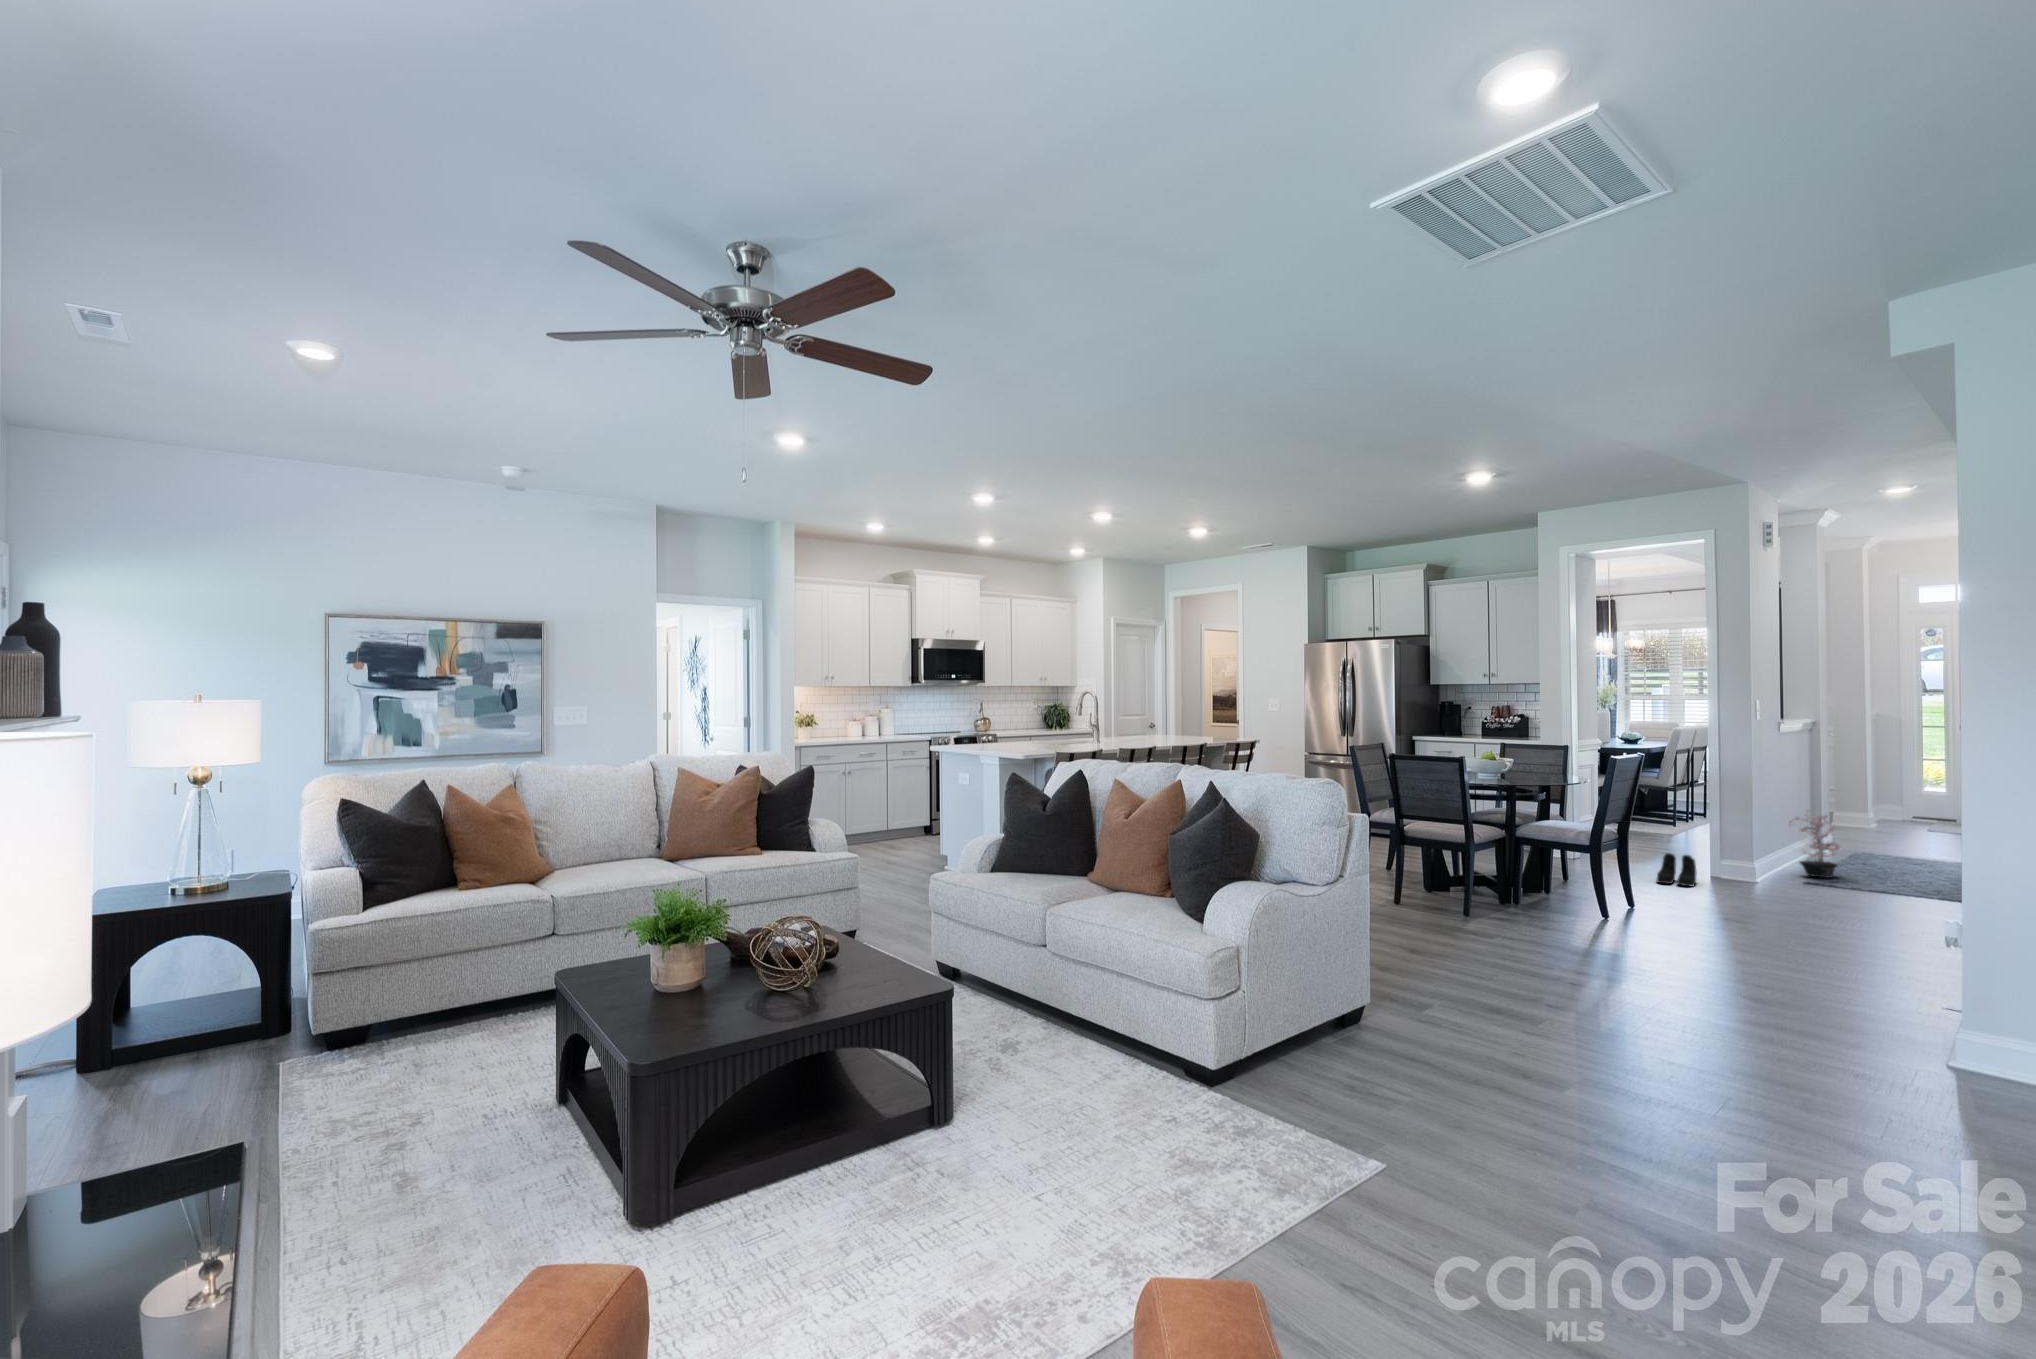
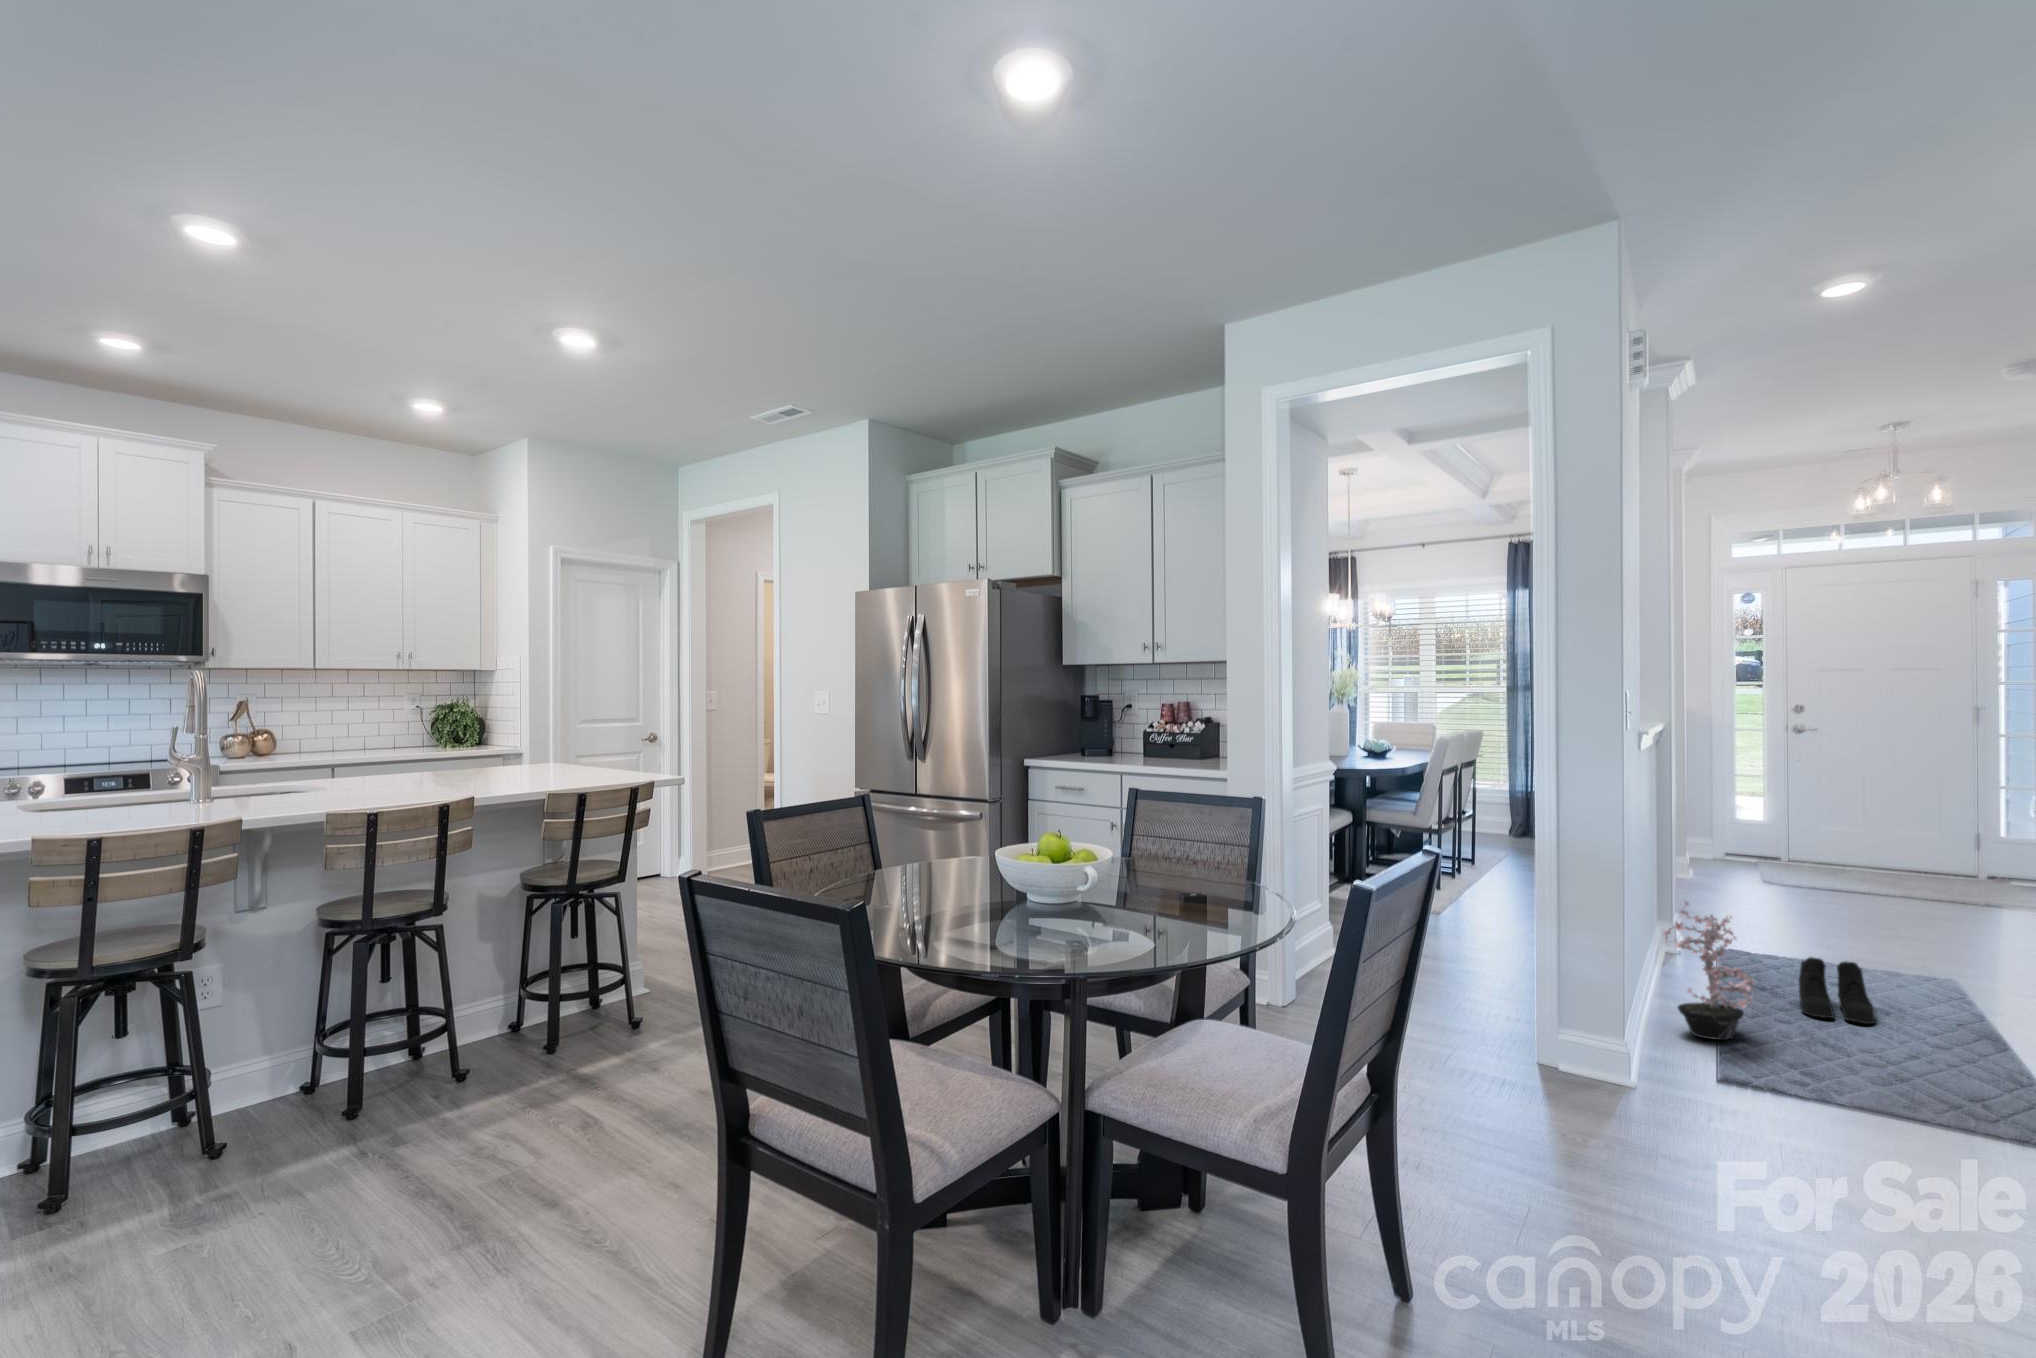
boots: present [1657,853,1696,887] -> present [1799,957,1875,1024]

